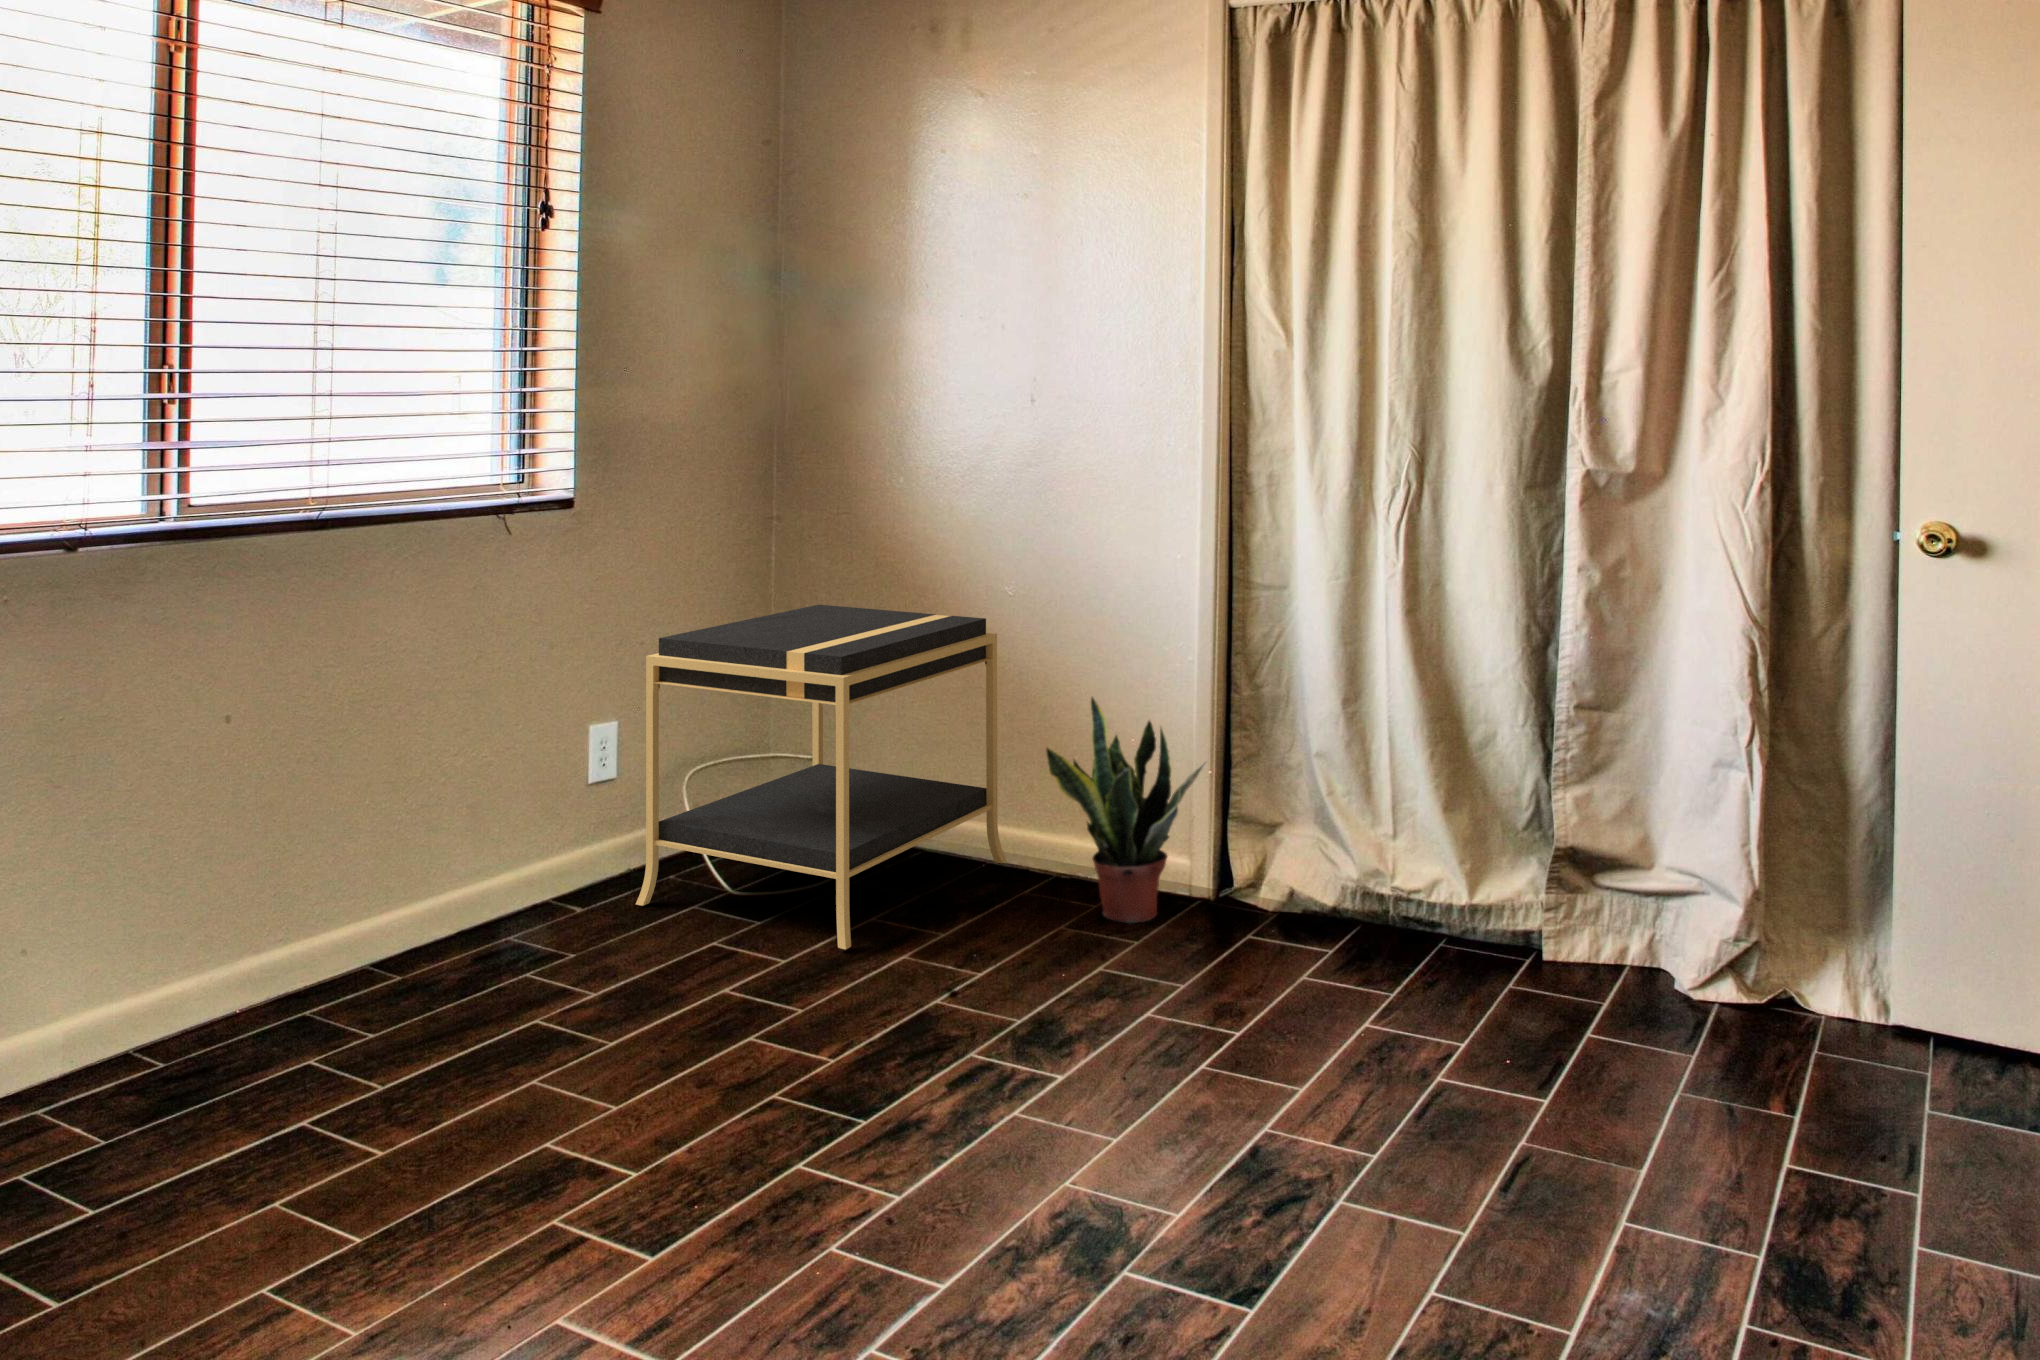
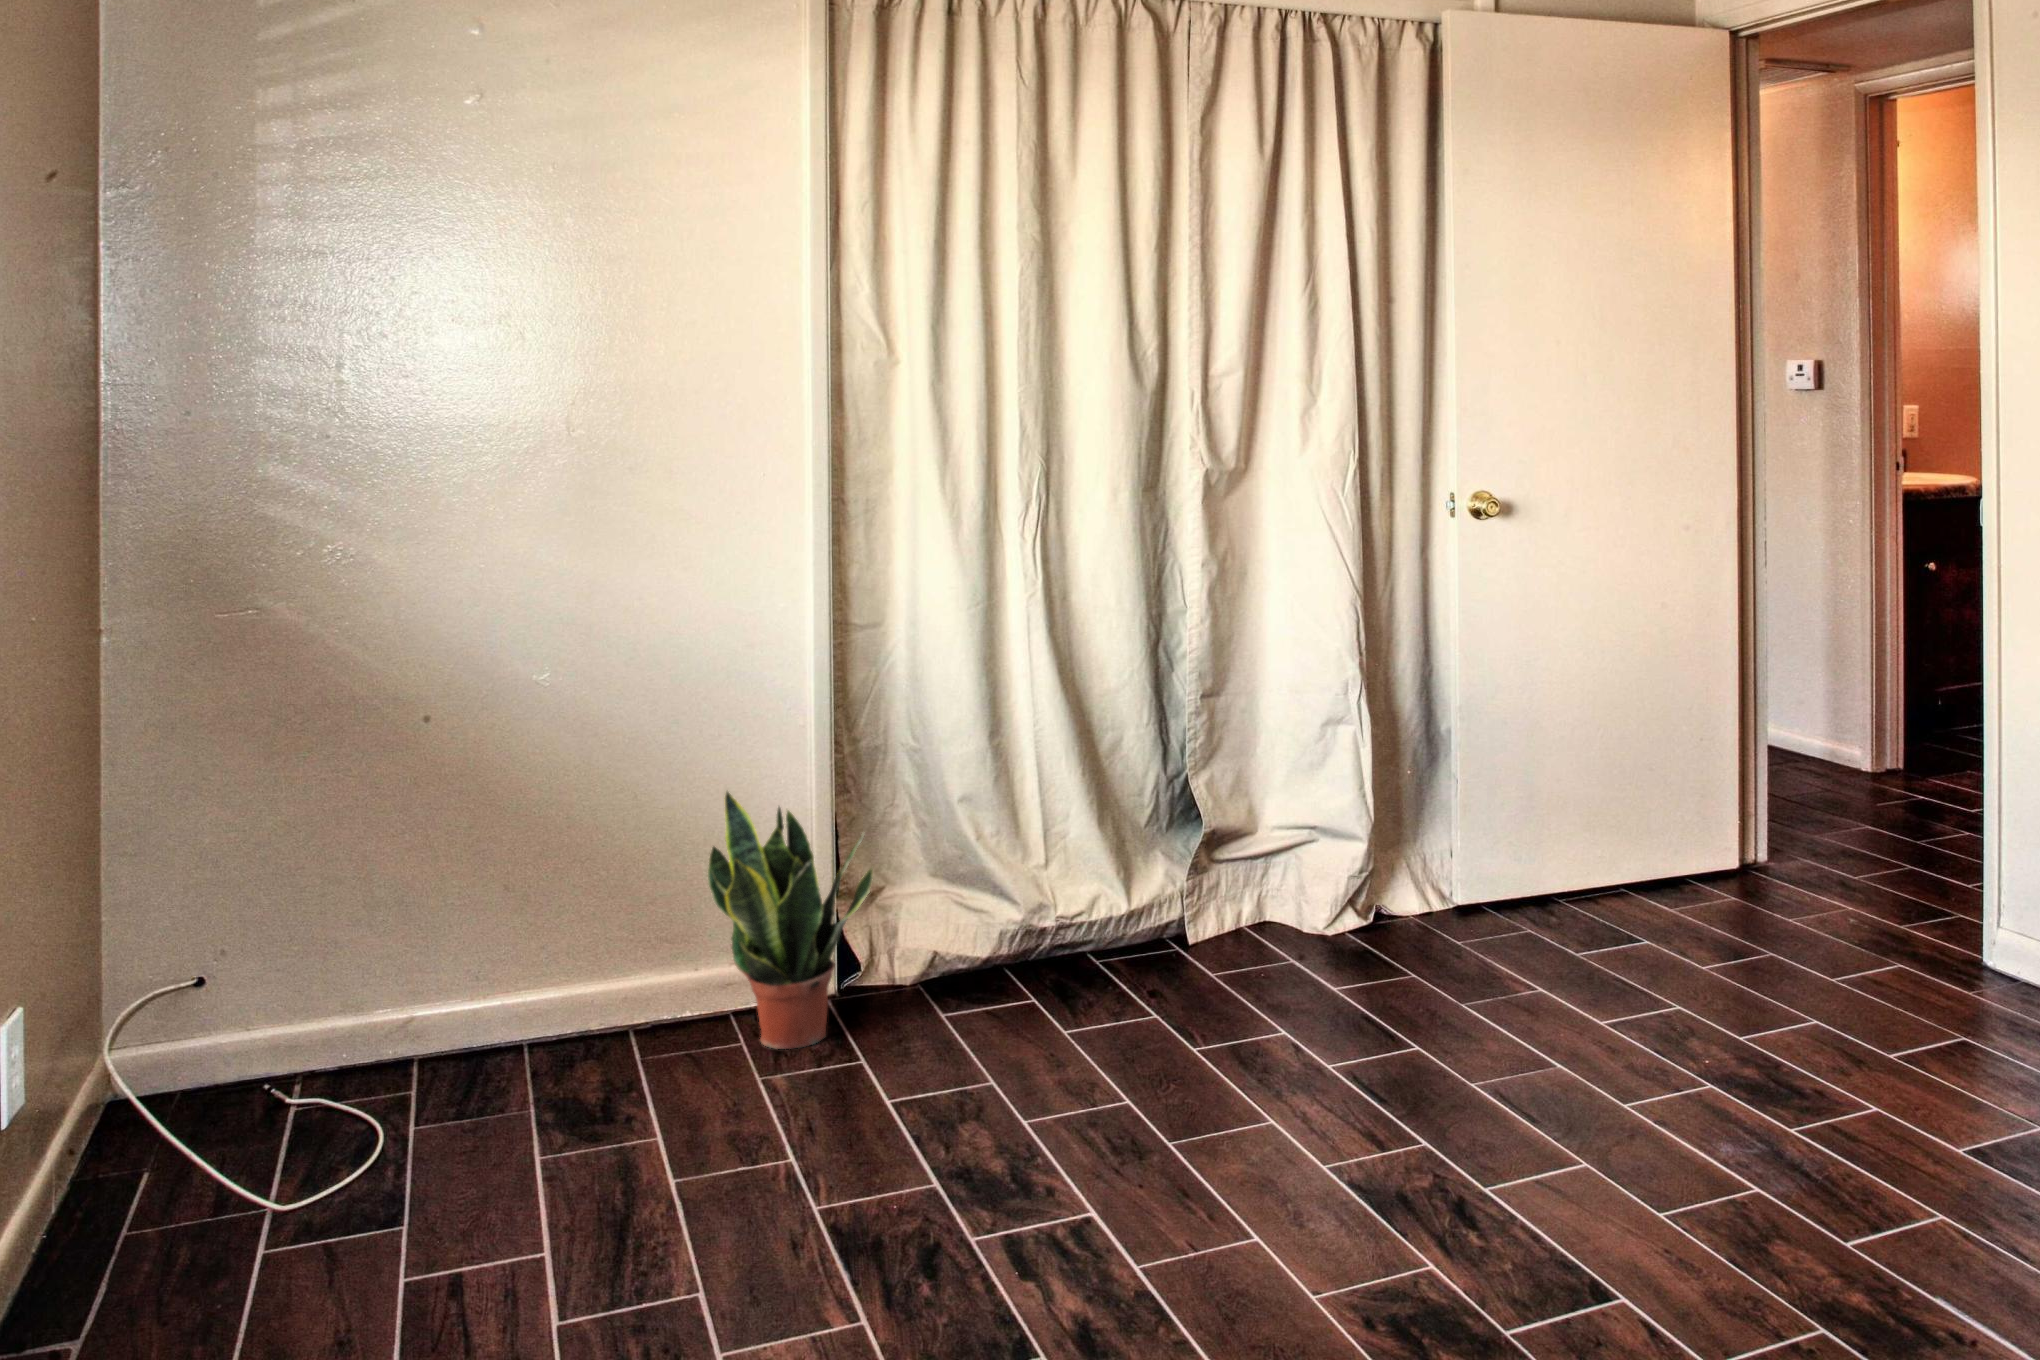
nightstand: present [636,605,1007,951] -> none [156,725,589,1269]

